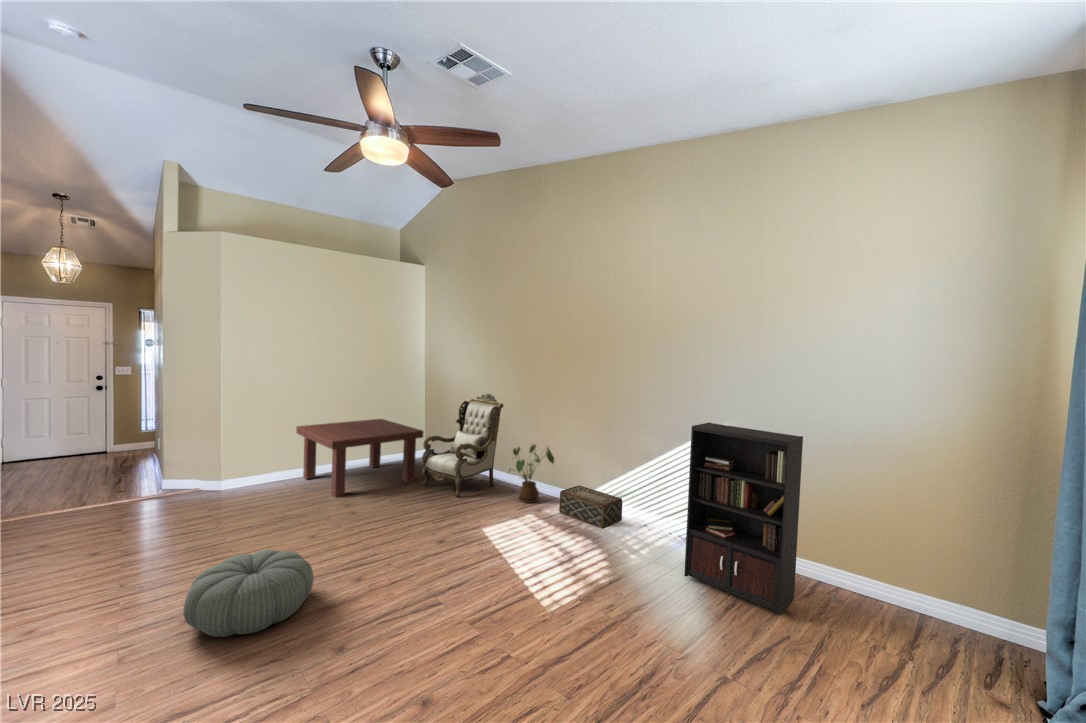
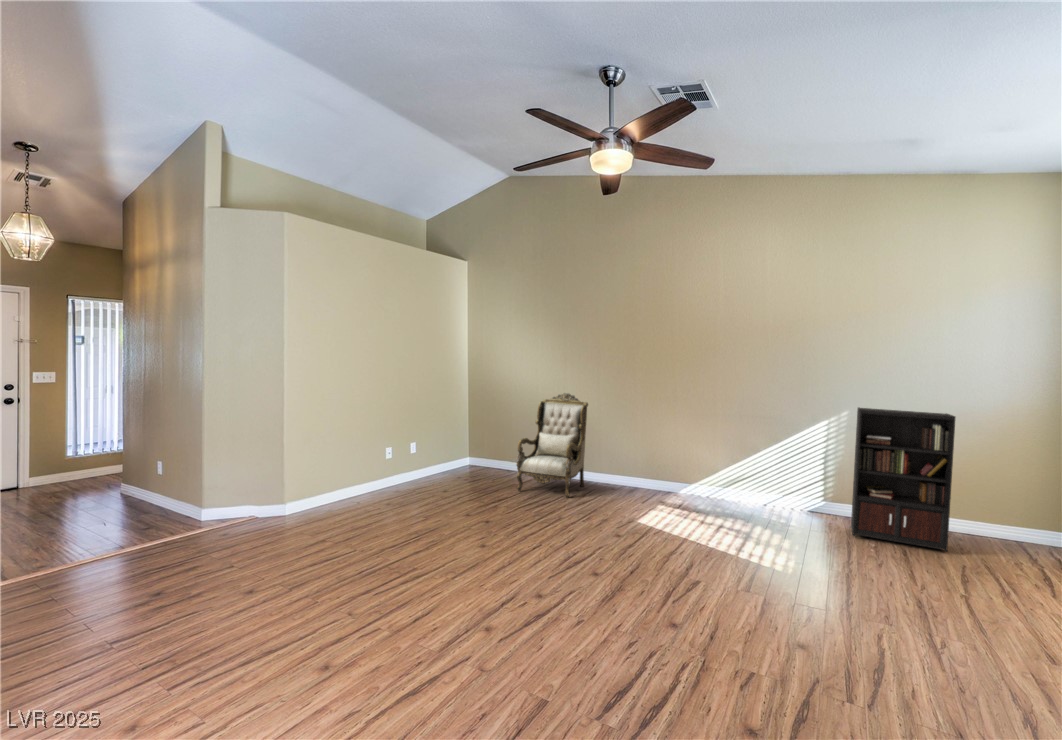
coffee table: present [296,419,424,497] -> none [366,425,506,509]
house plant: present [508,444,554,503] -> none [618,440,665,497]
woven basket: present [559,485,622,528] -> none [680,476,740,511]
pouf: present [183,550,314,637] -> none [511,547,617,626]

